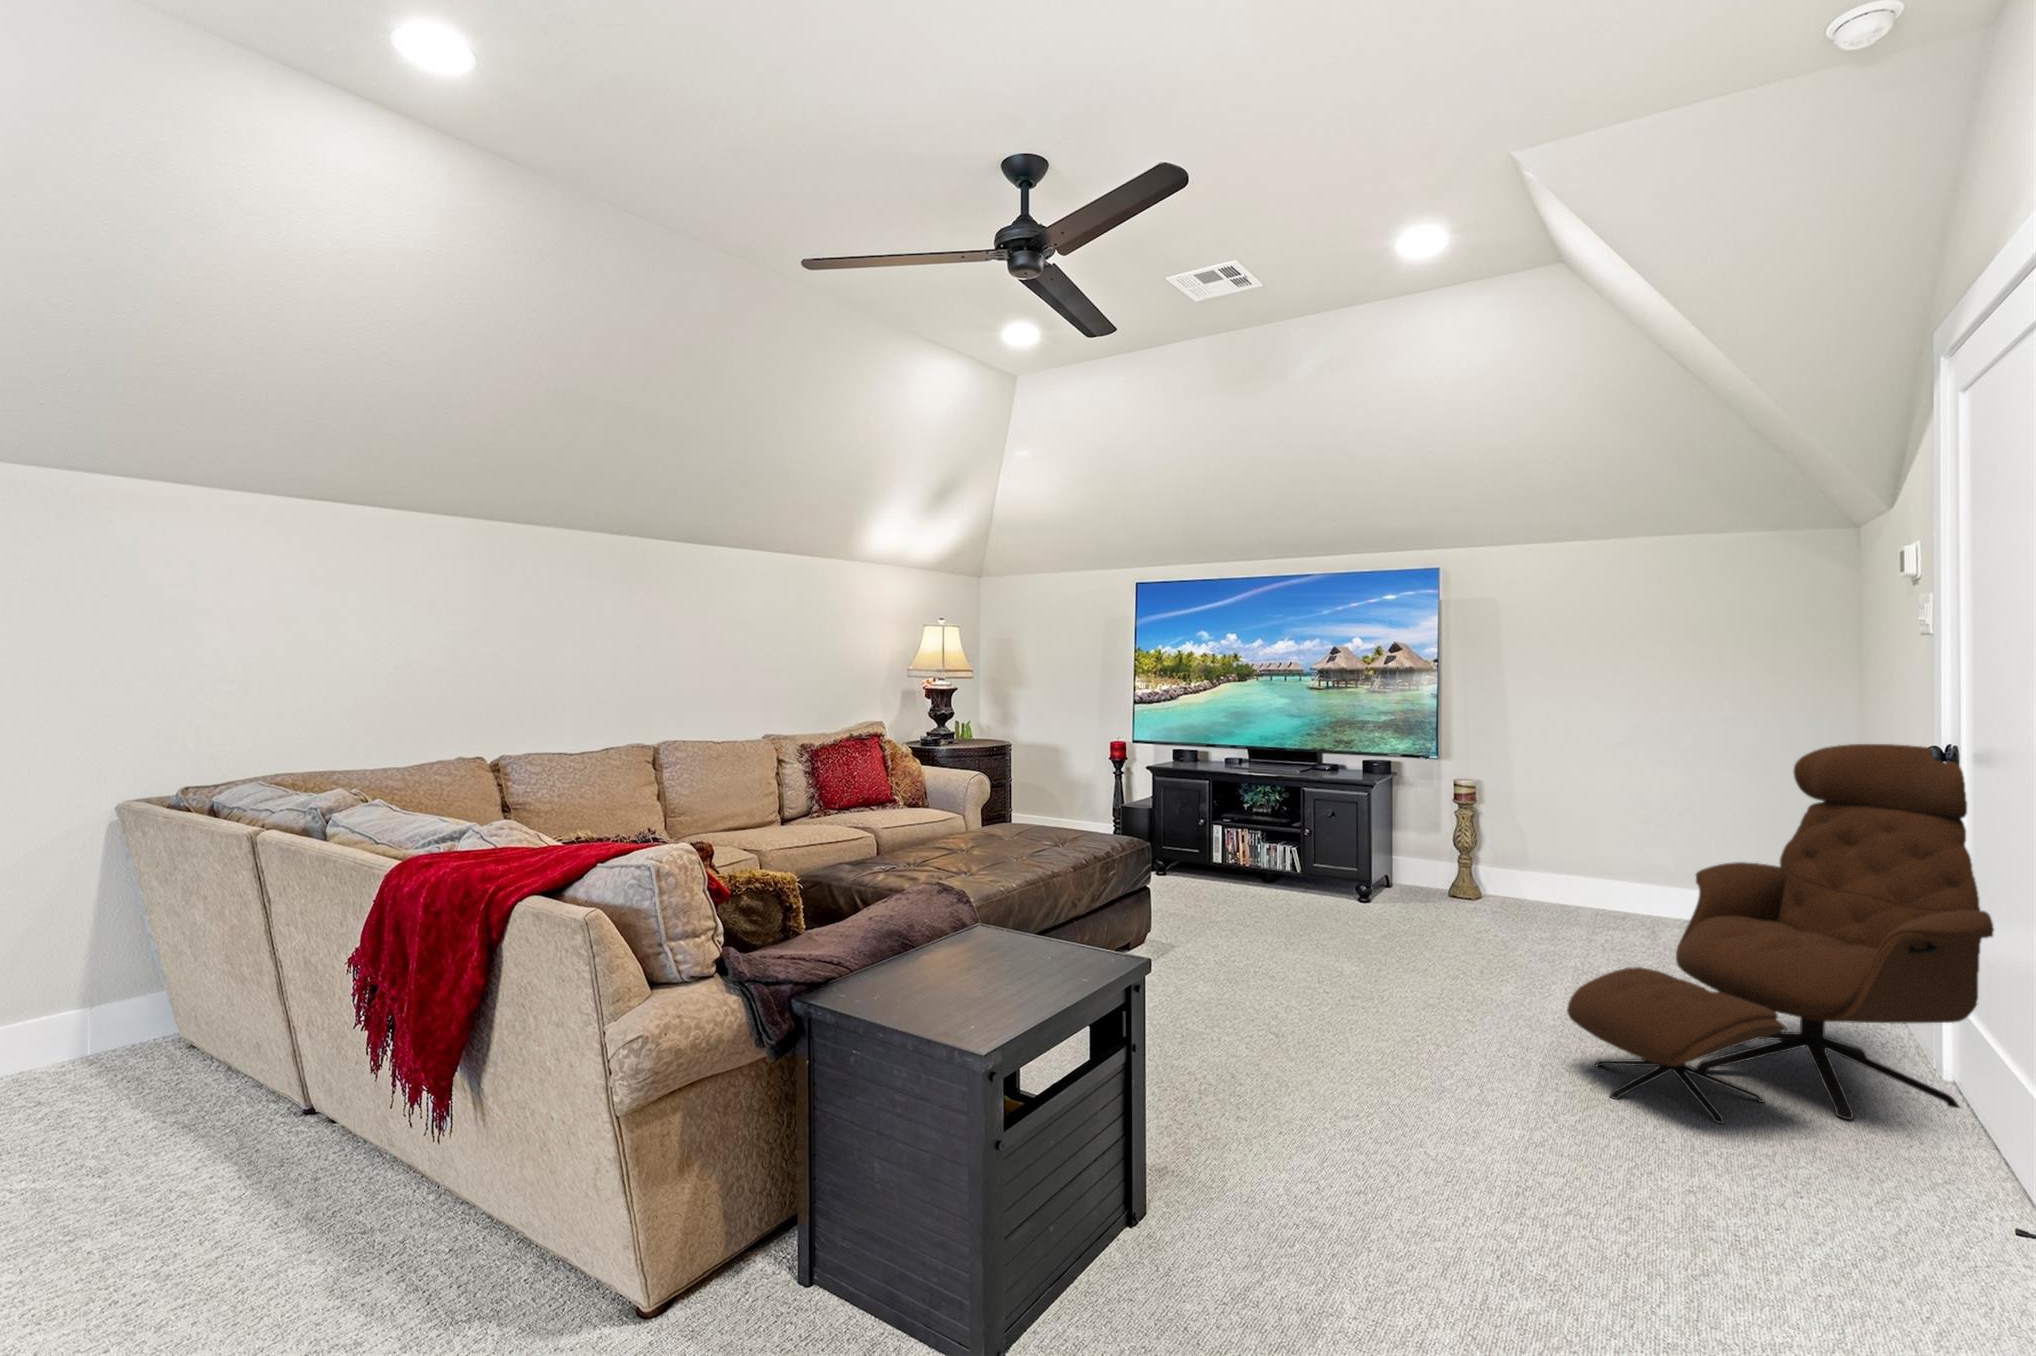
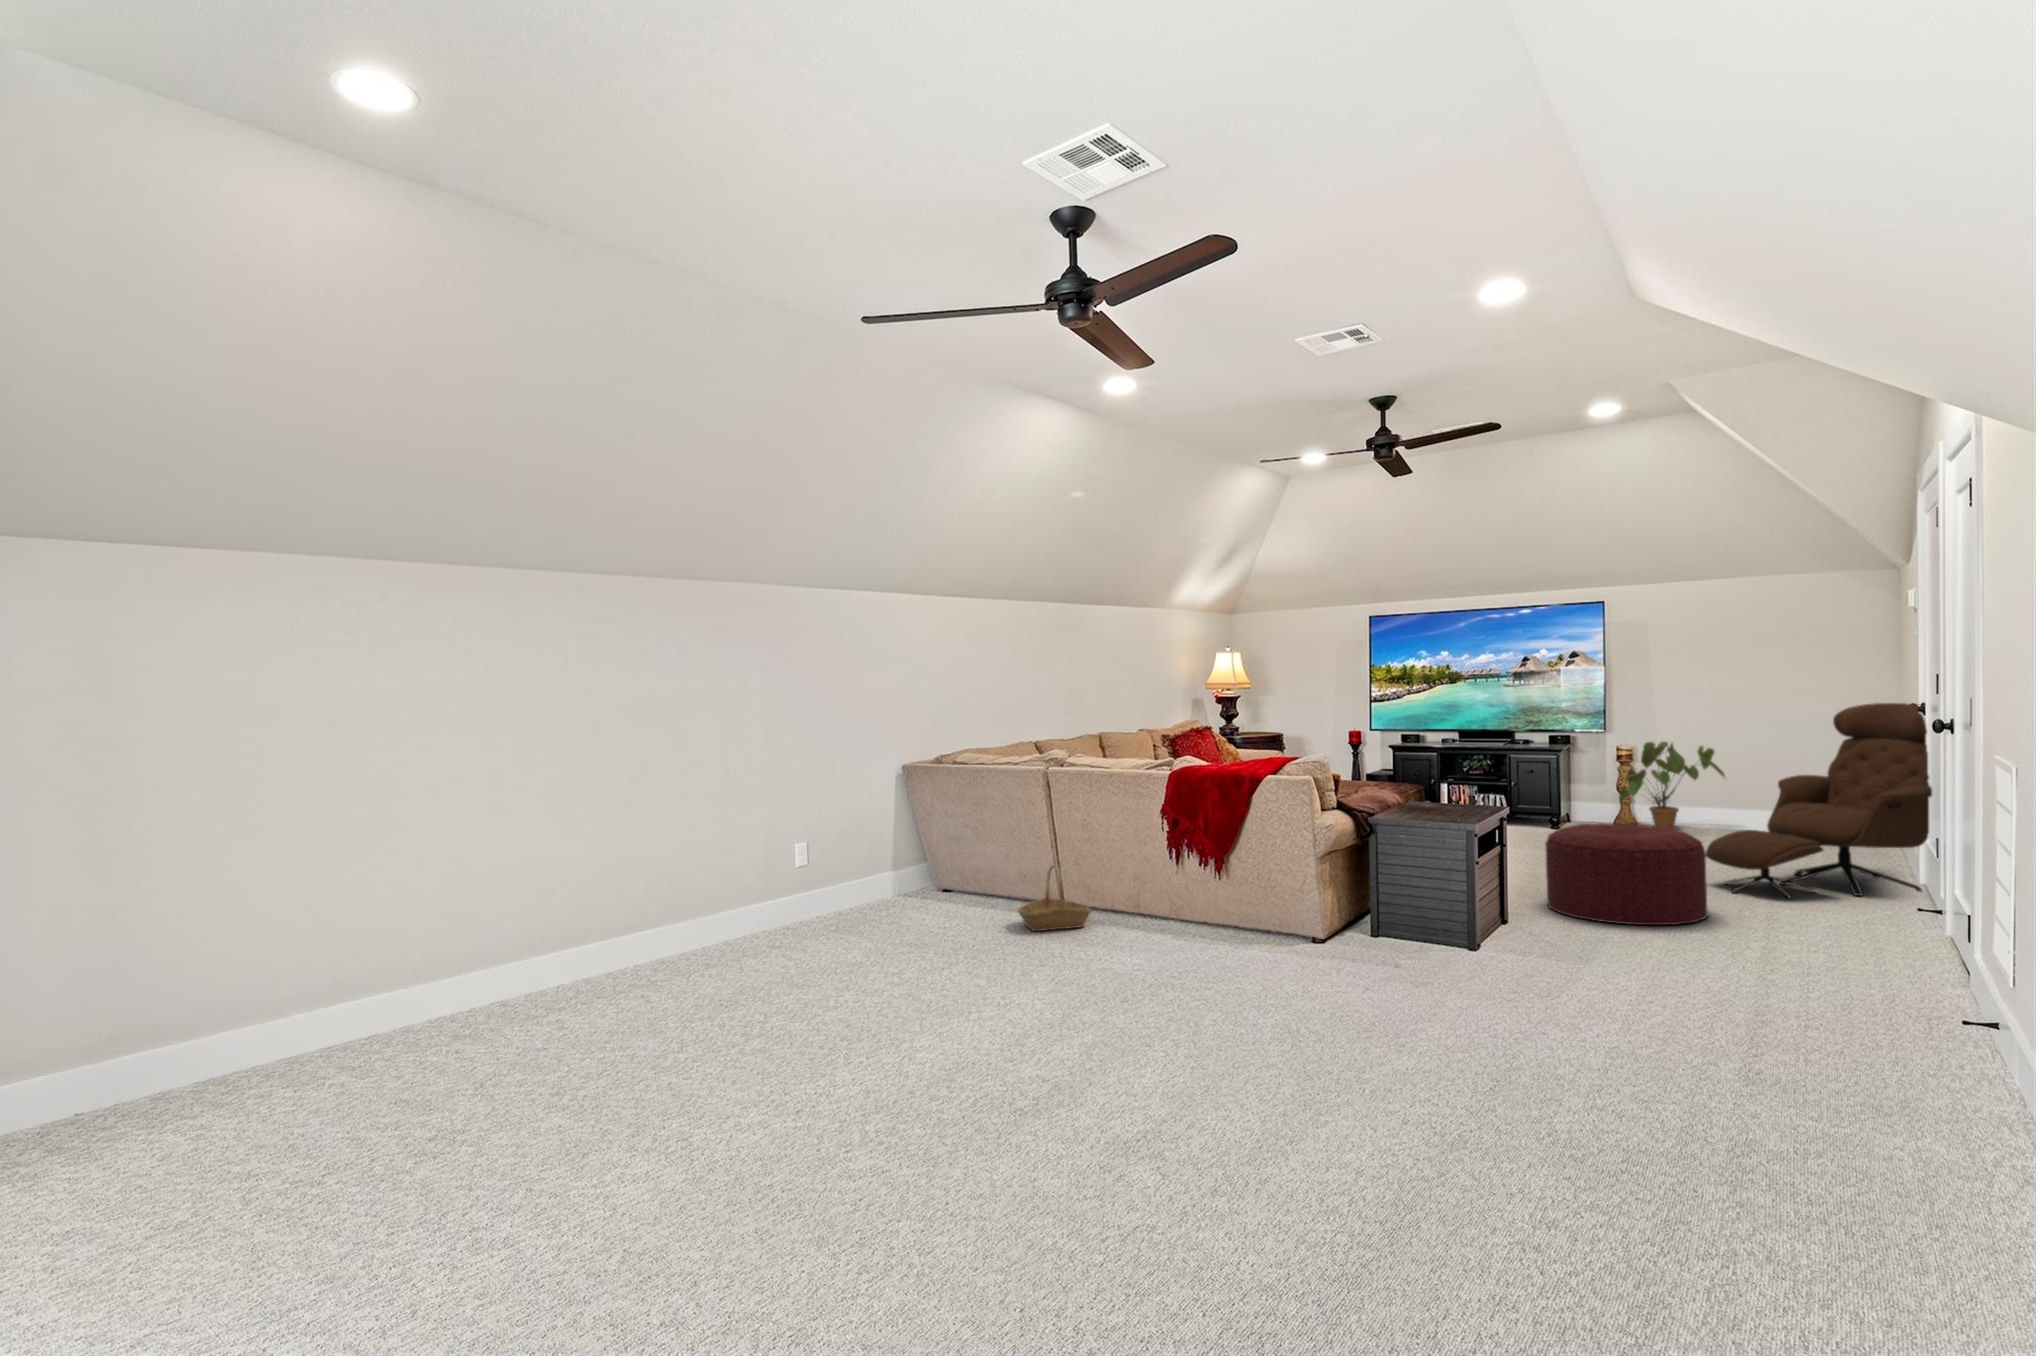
house plant: none [1452,776,1608,912] -> present [1619,742,1725,830]
ottoman: none [1255,965,1563,1234] -> present [1545,824,1708,925]
basket: none [74,1044,281,1208] -> present [1018,865,1091,931]

